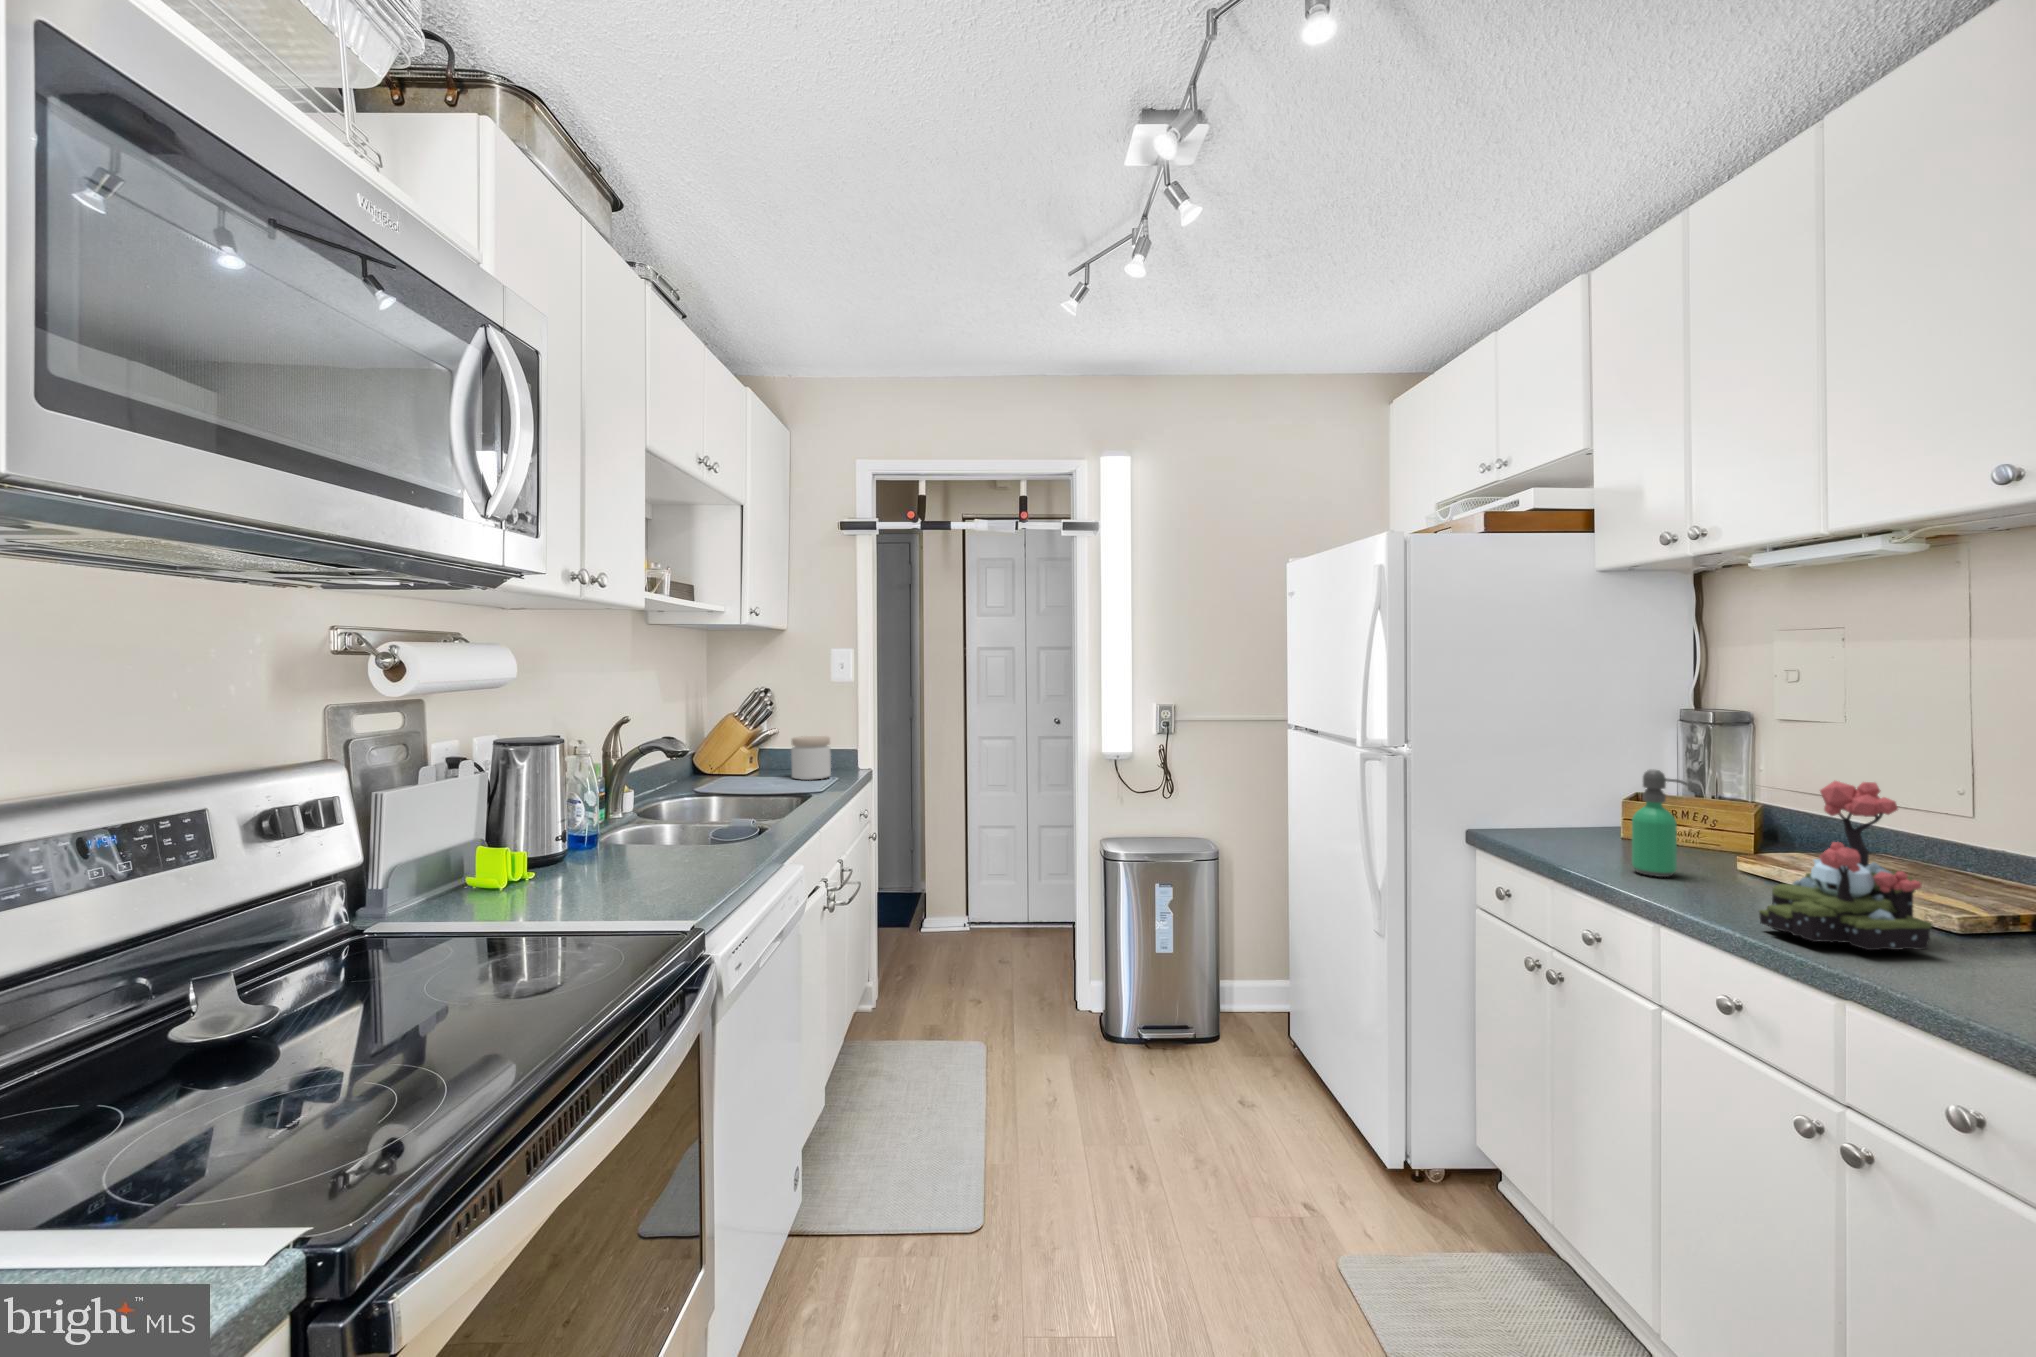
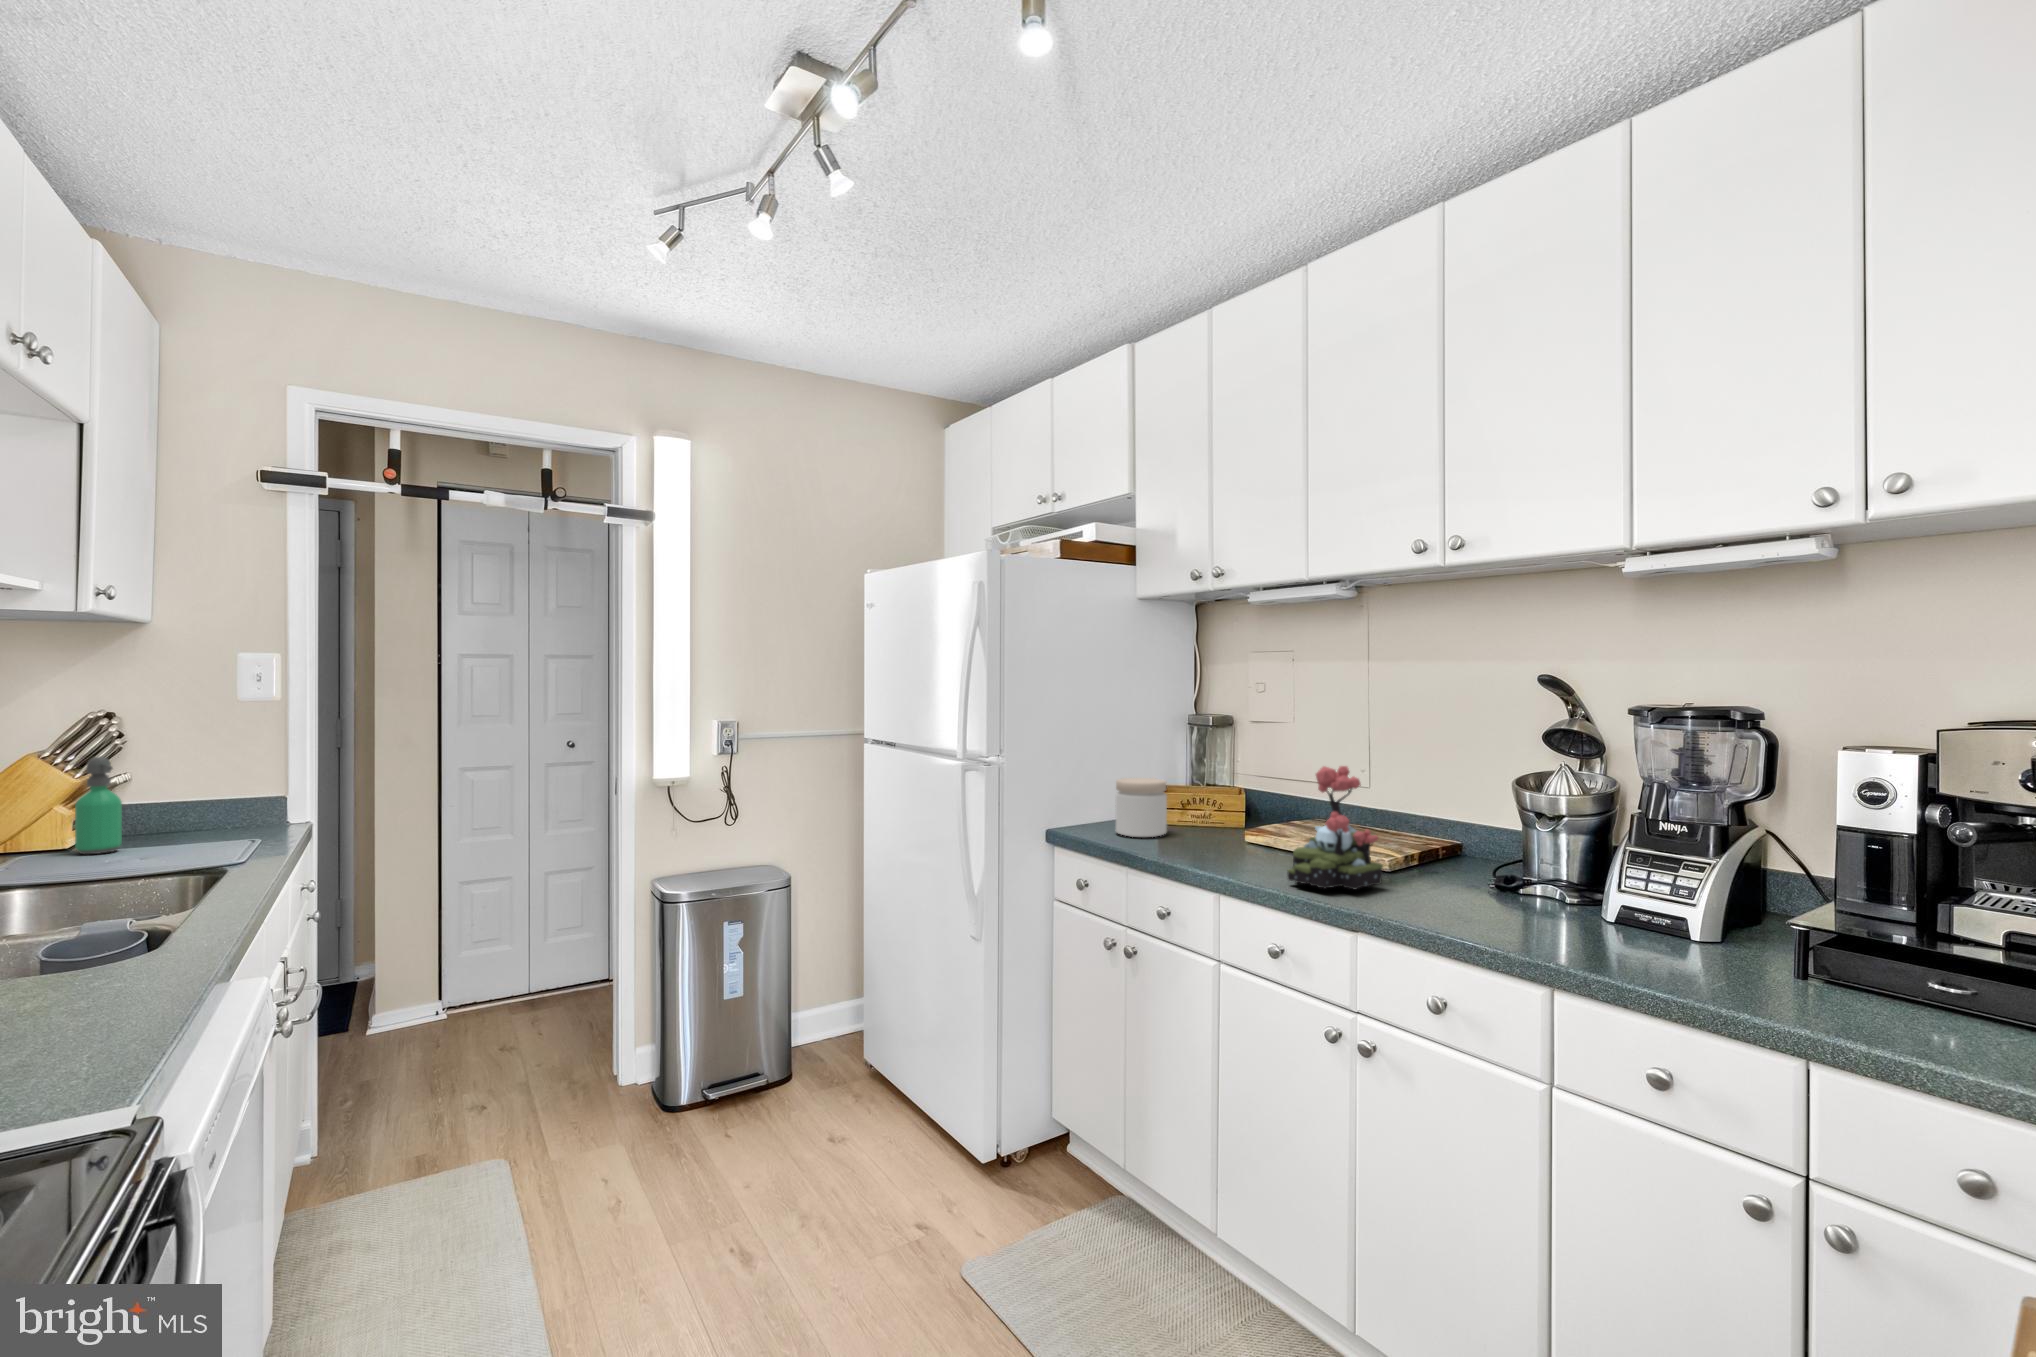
jar: present [791,736,831,780] -> present [1116,778,1167,837]
soap dispenser: present [1632,770,1688,877] -> present [75,757,122,854]

